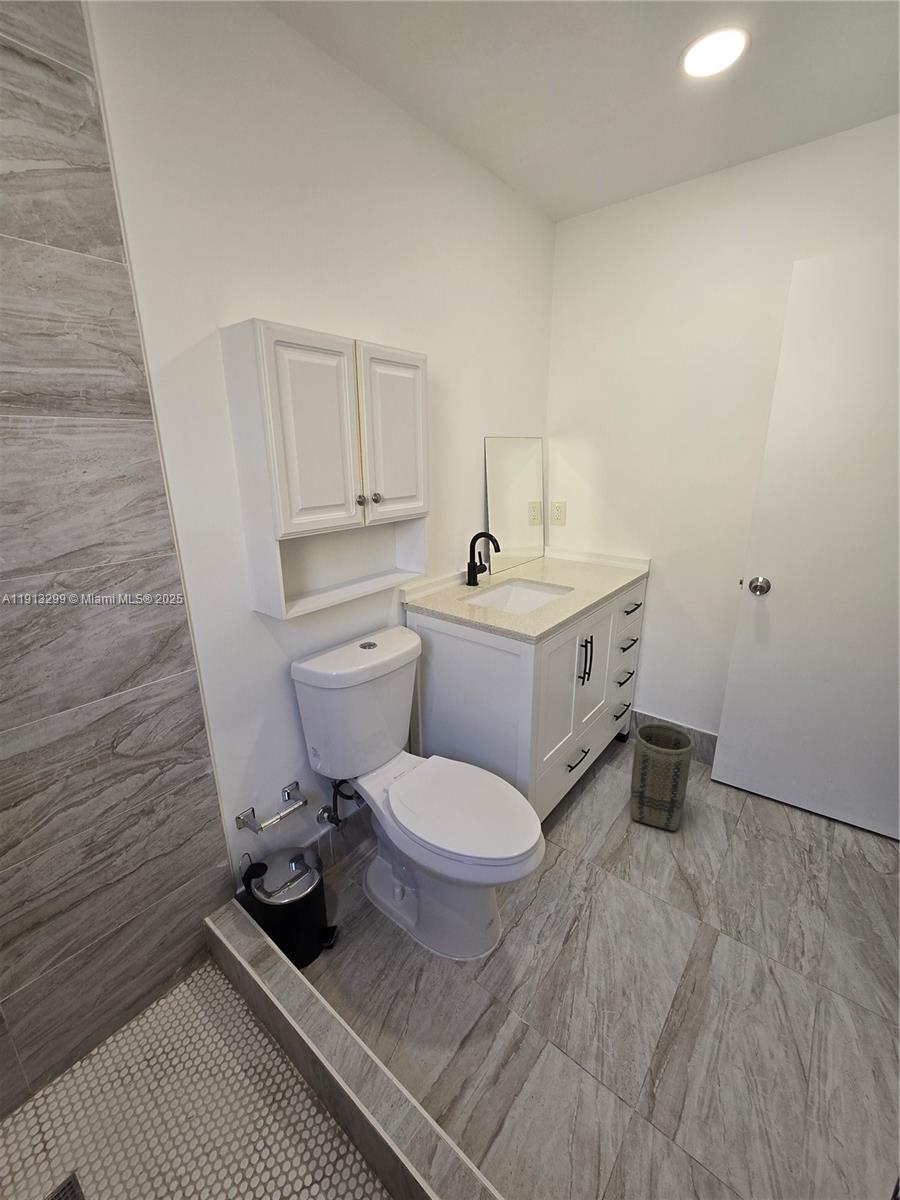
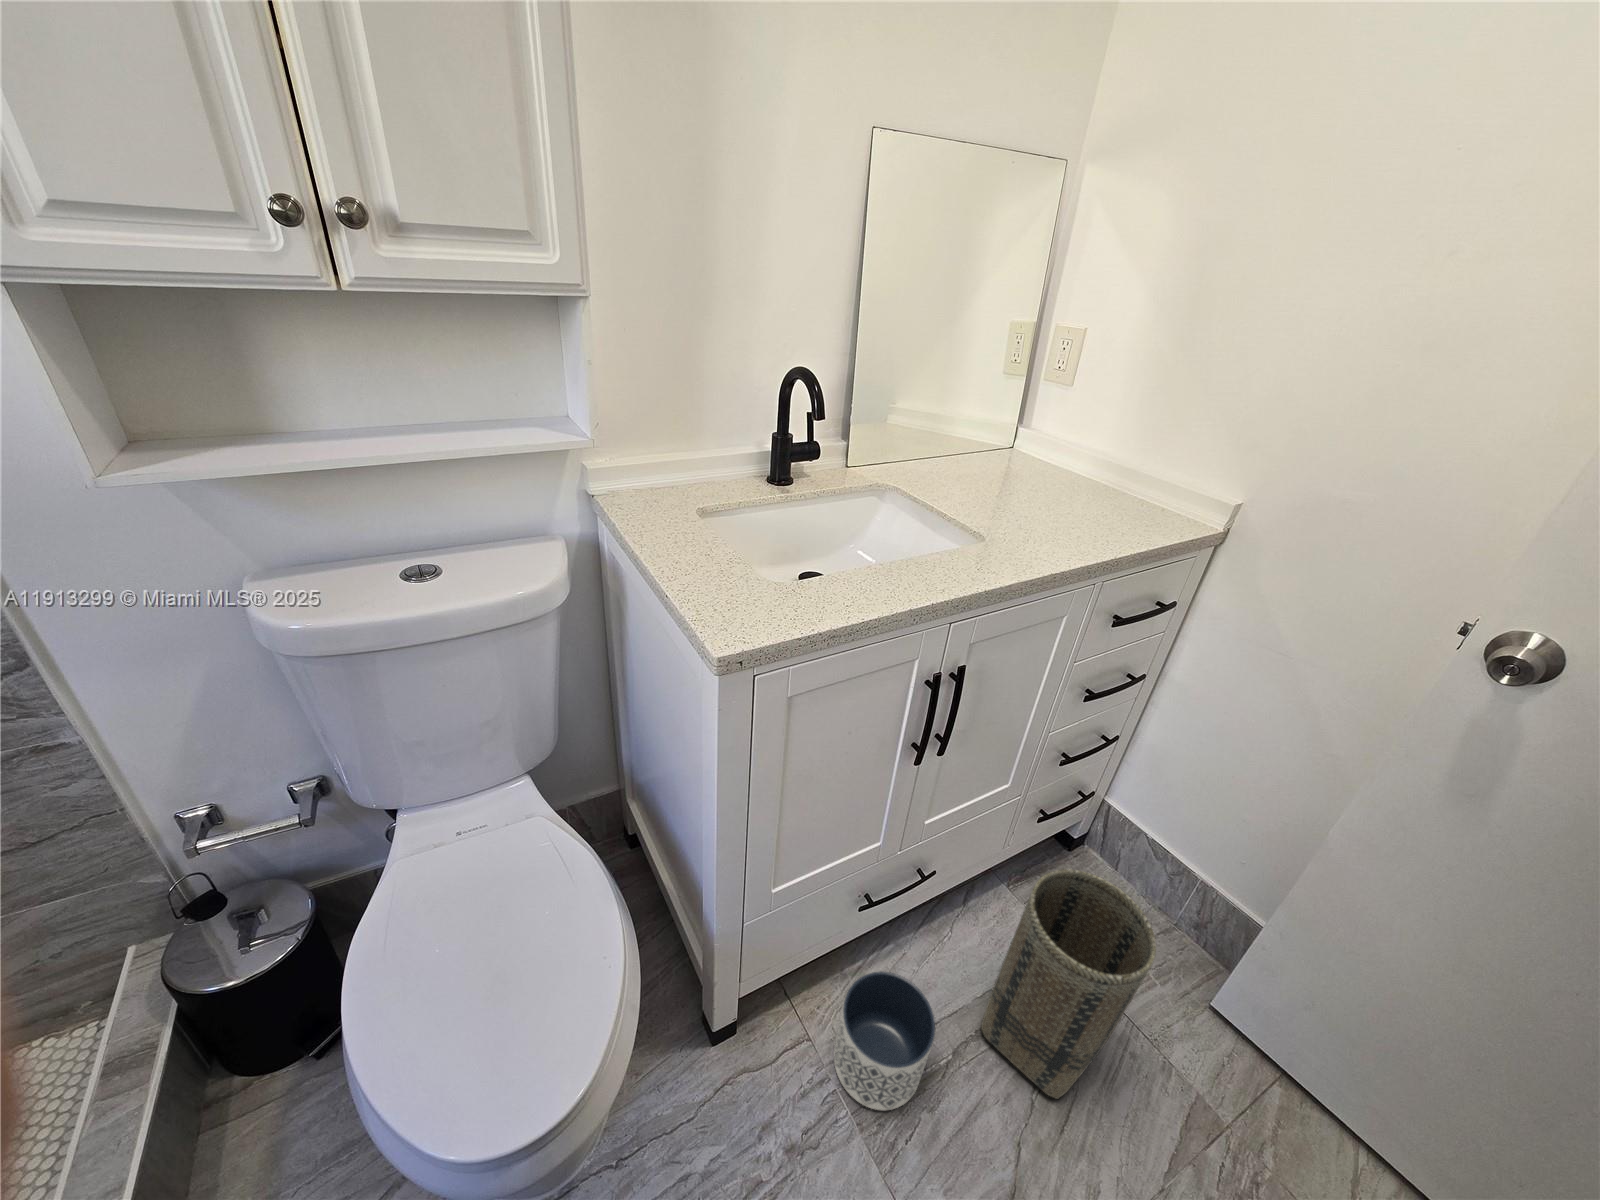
planter: none [576,798,624,862] -> present [834,972,935,1110]

